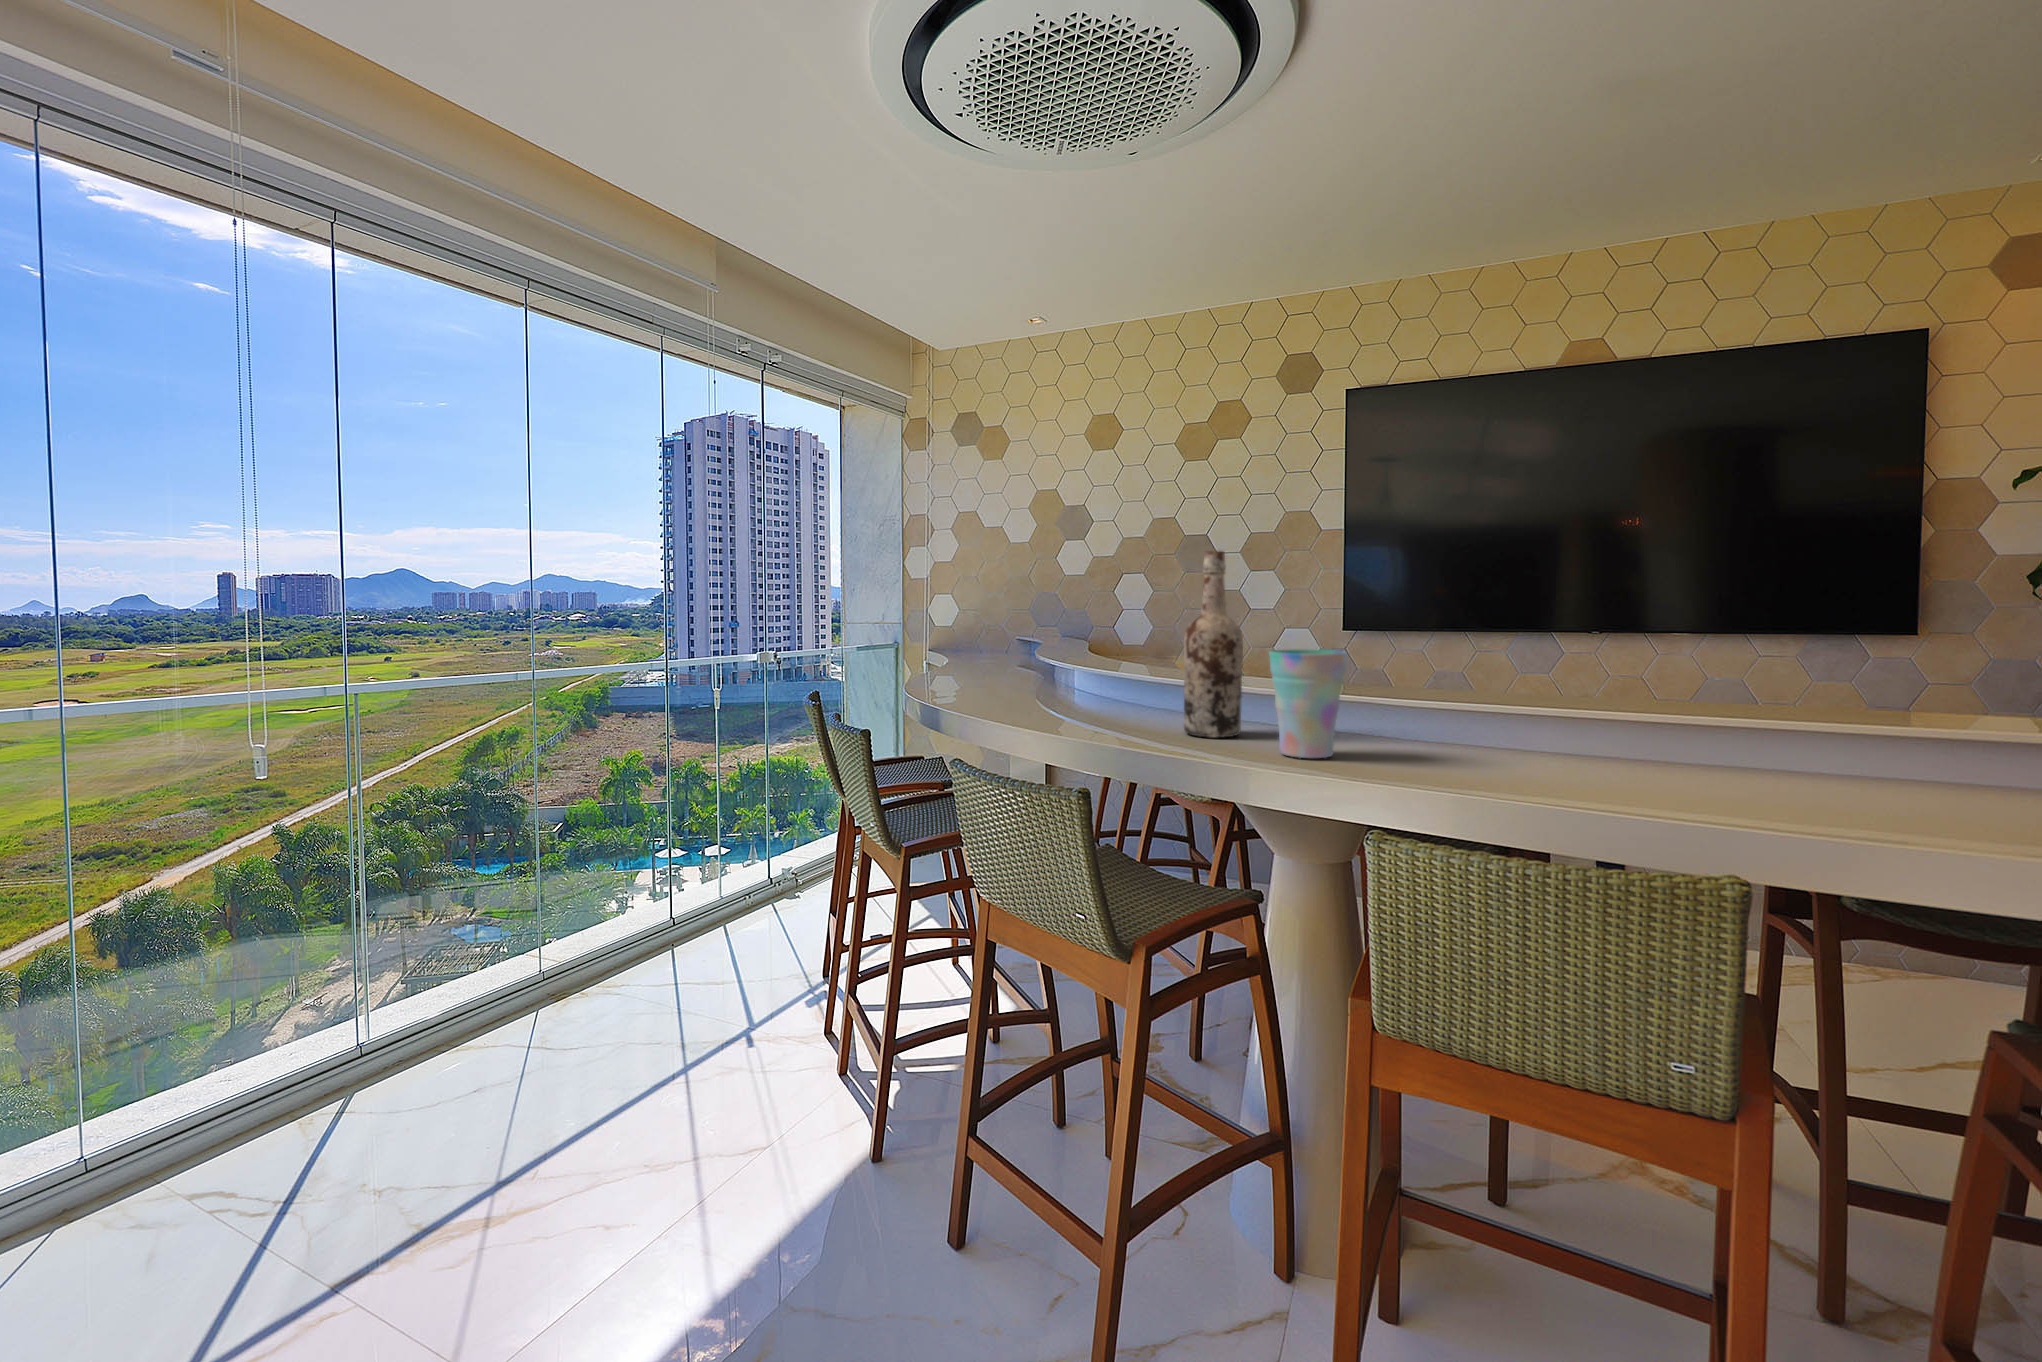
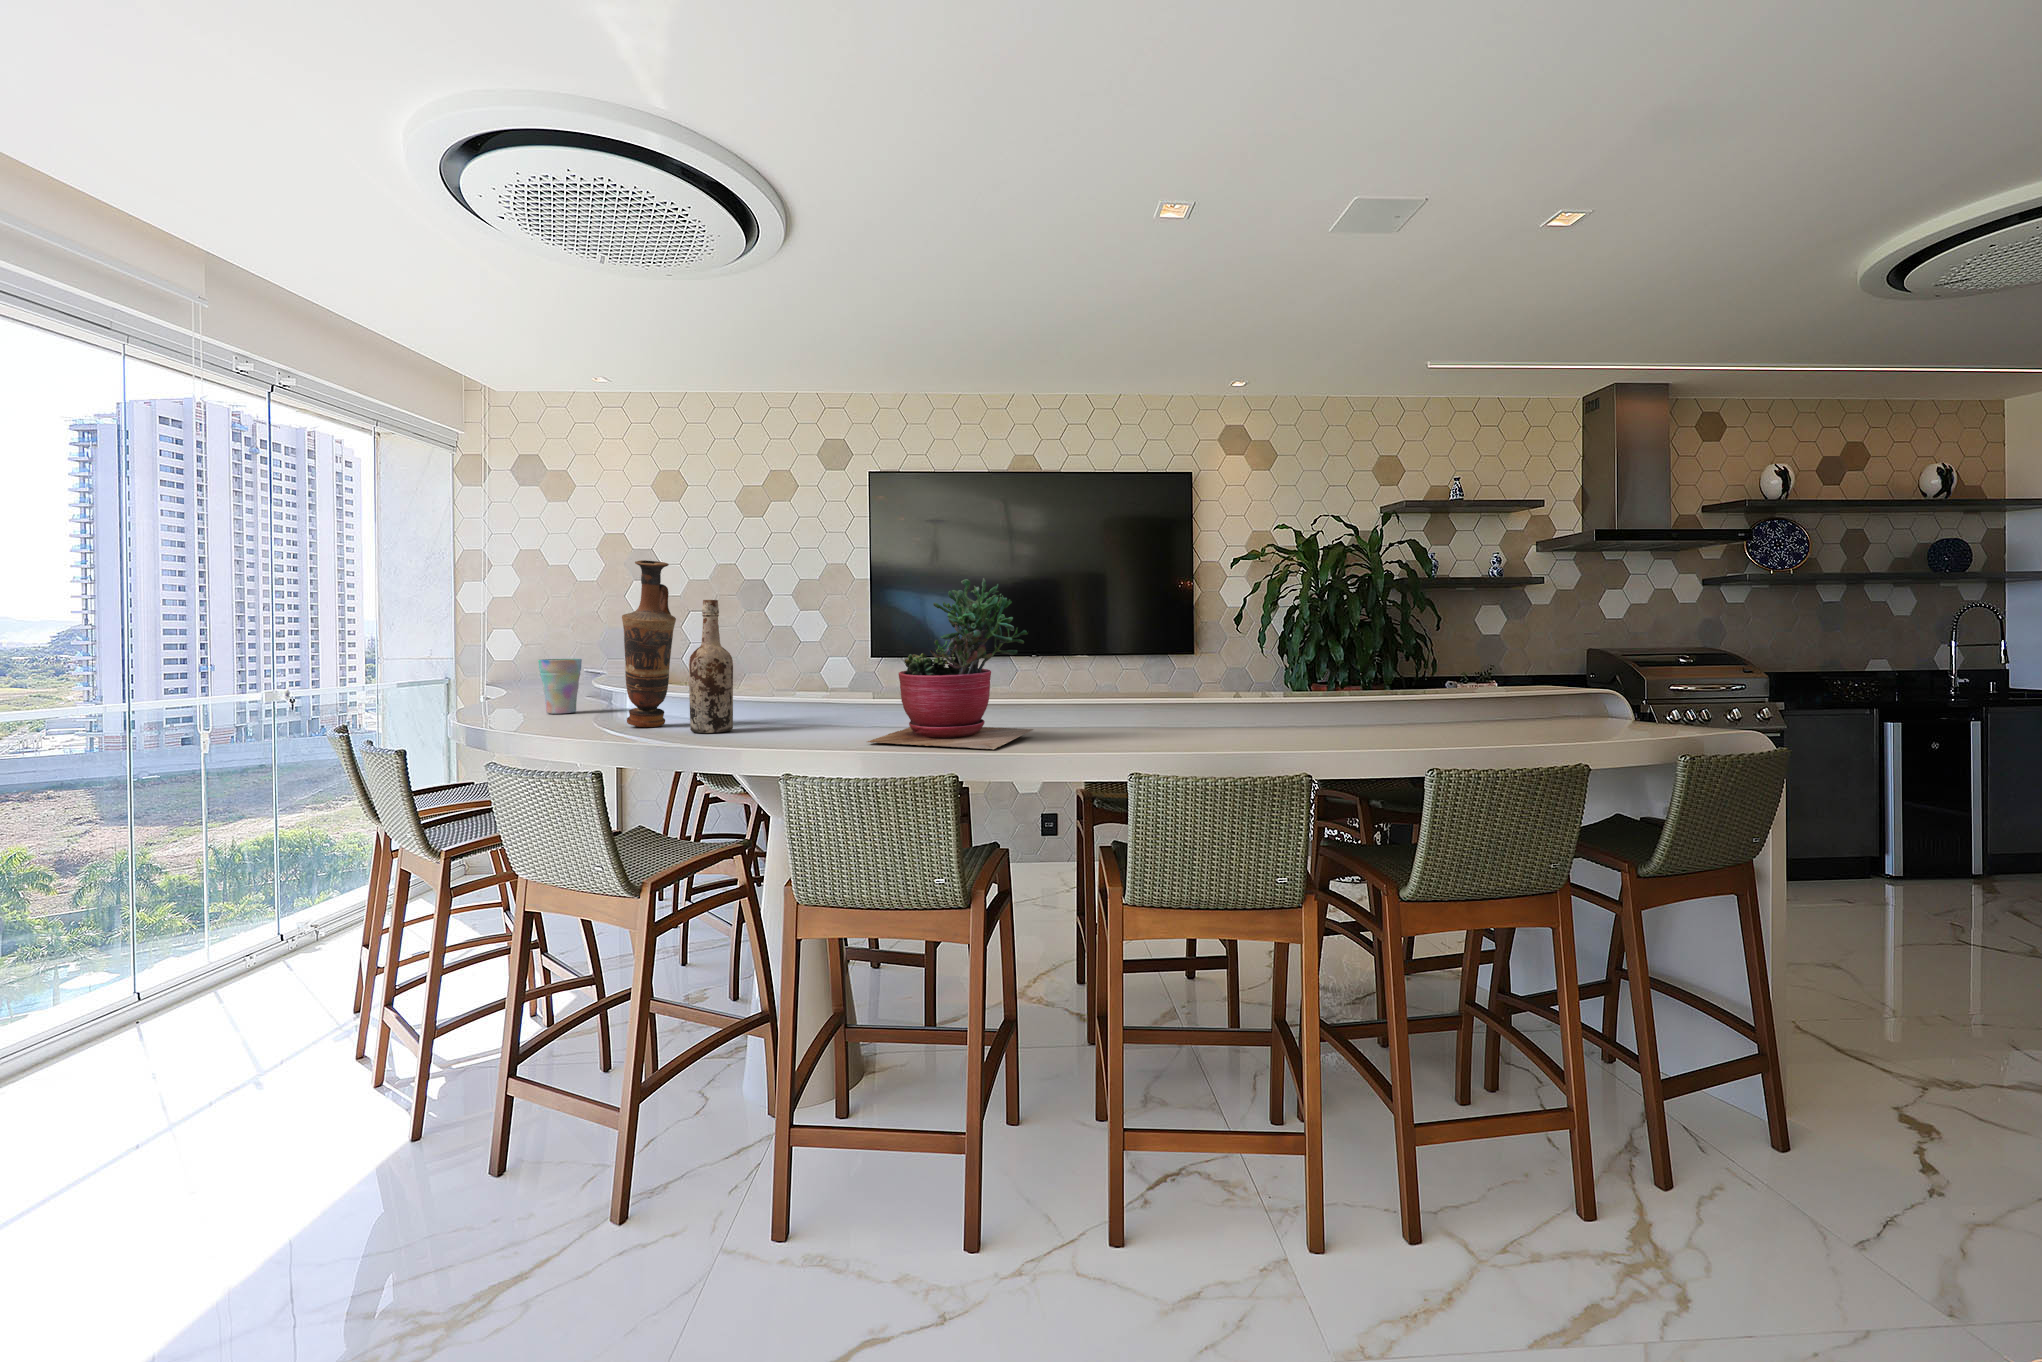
succulent plant: none [1492,493,1830,826] -> present [867,578,1034,750]
vase: none [1096,501,1161,721] -> present [622,560,676,727]
cup: present [1269,650,1347,758] -> present [538,659,582,714]

